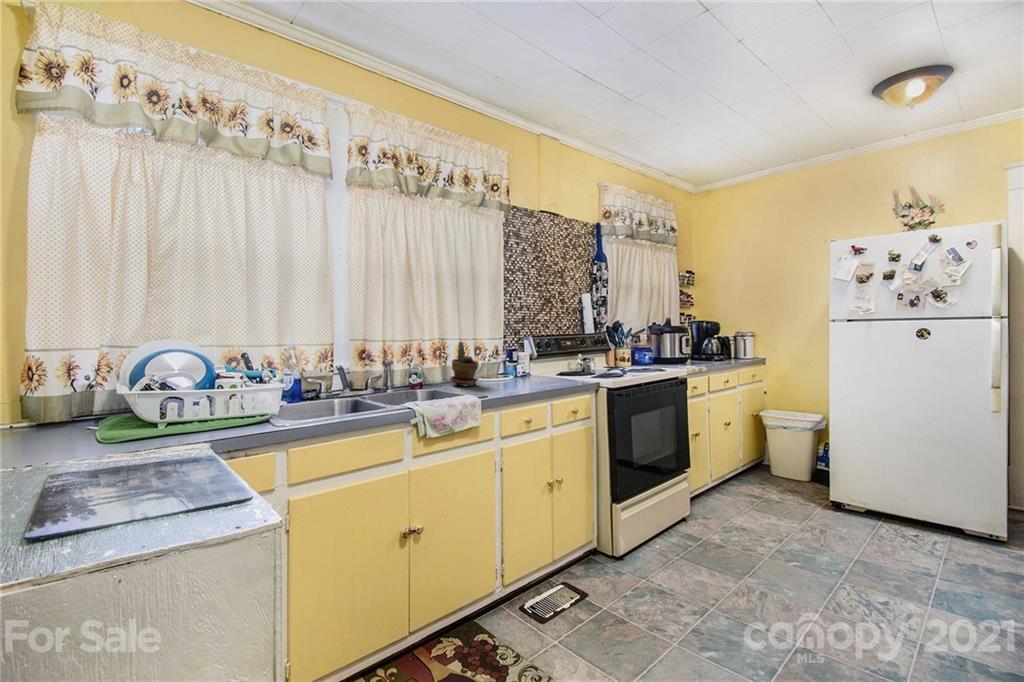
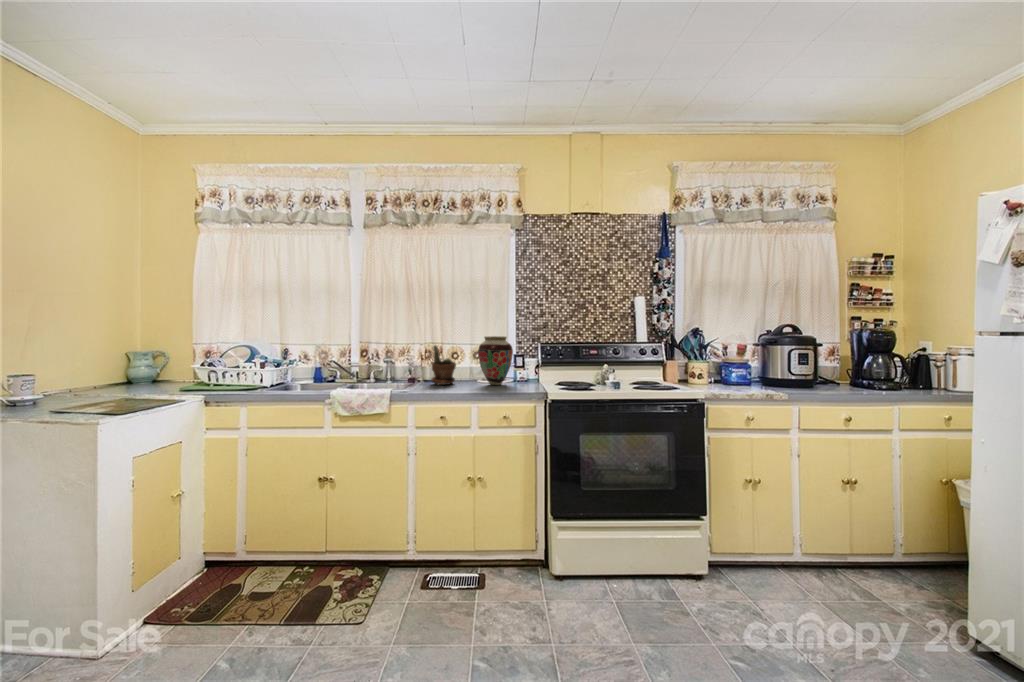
vase: none [496,331,532,381] -> present [478,336,513,385]

